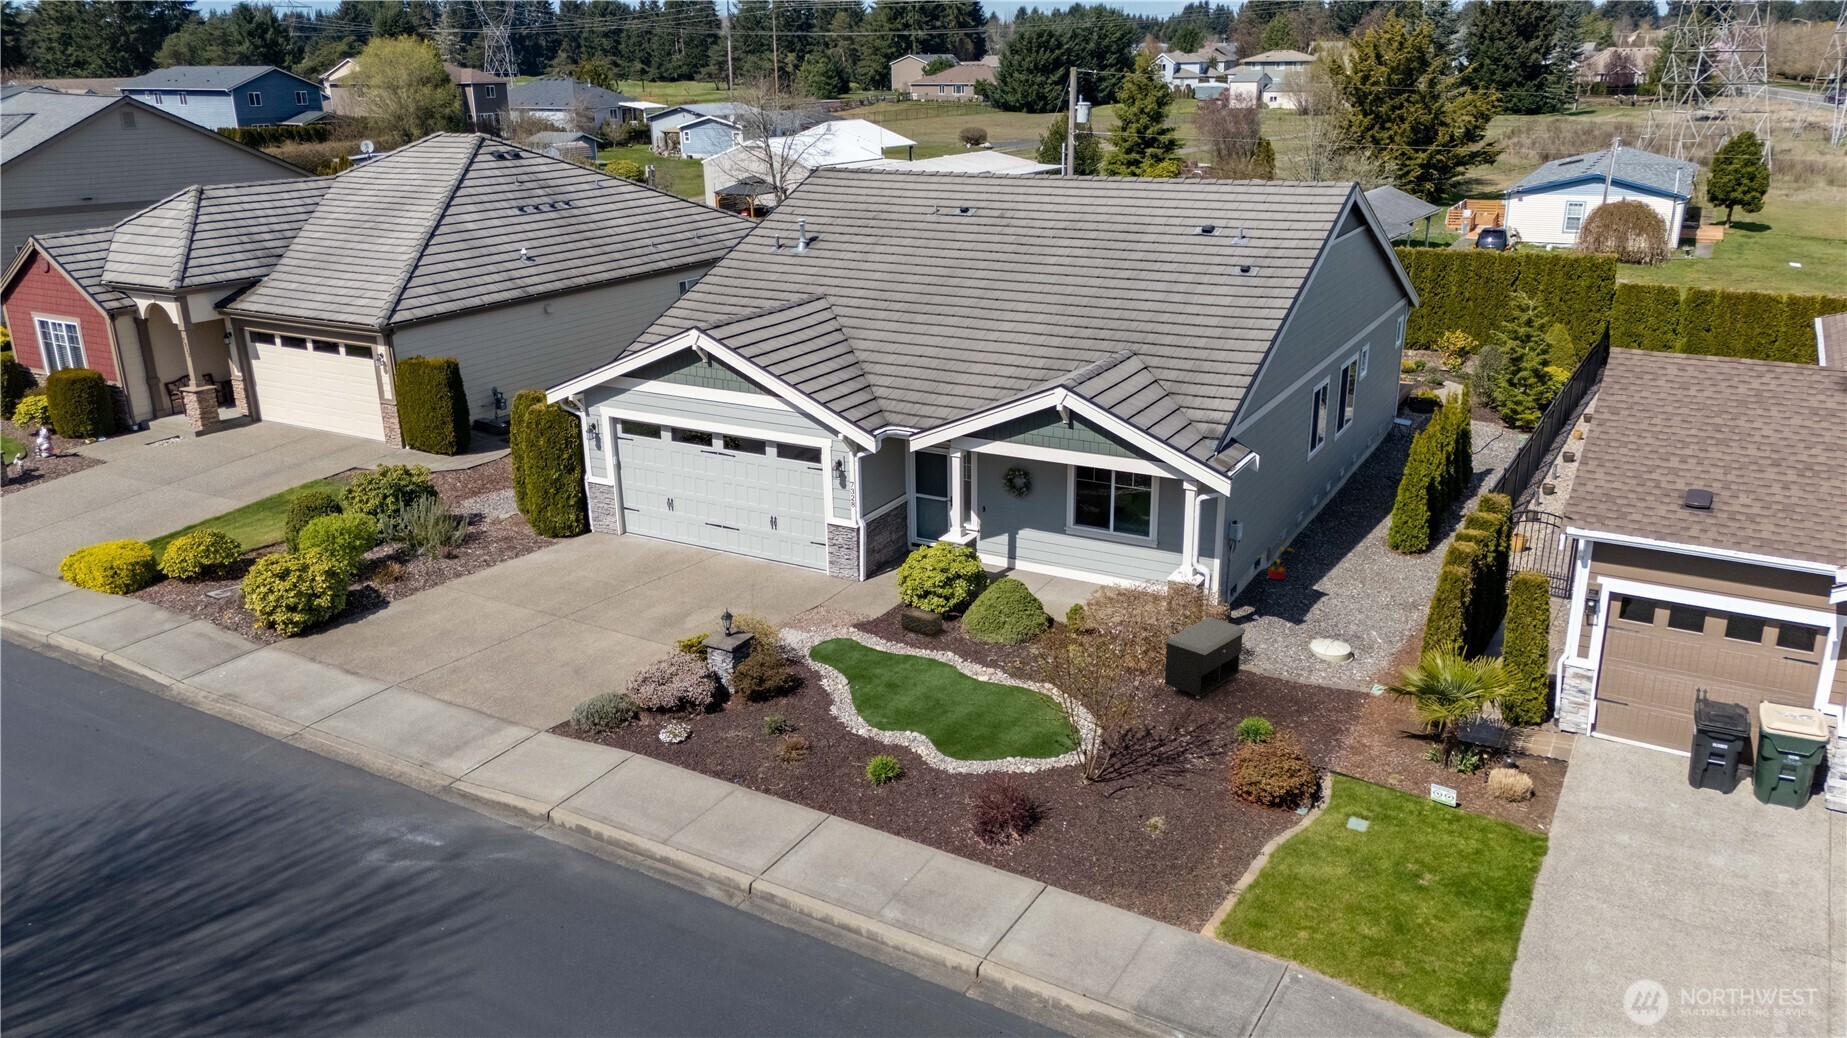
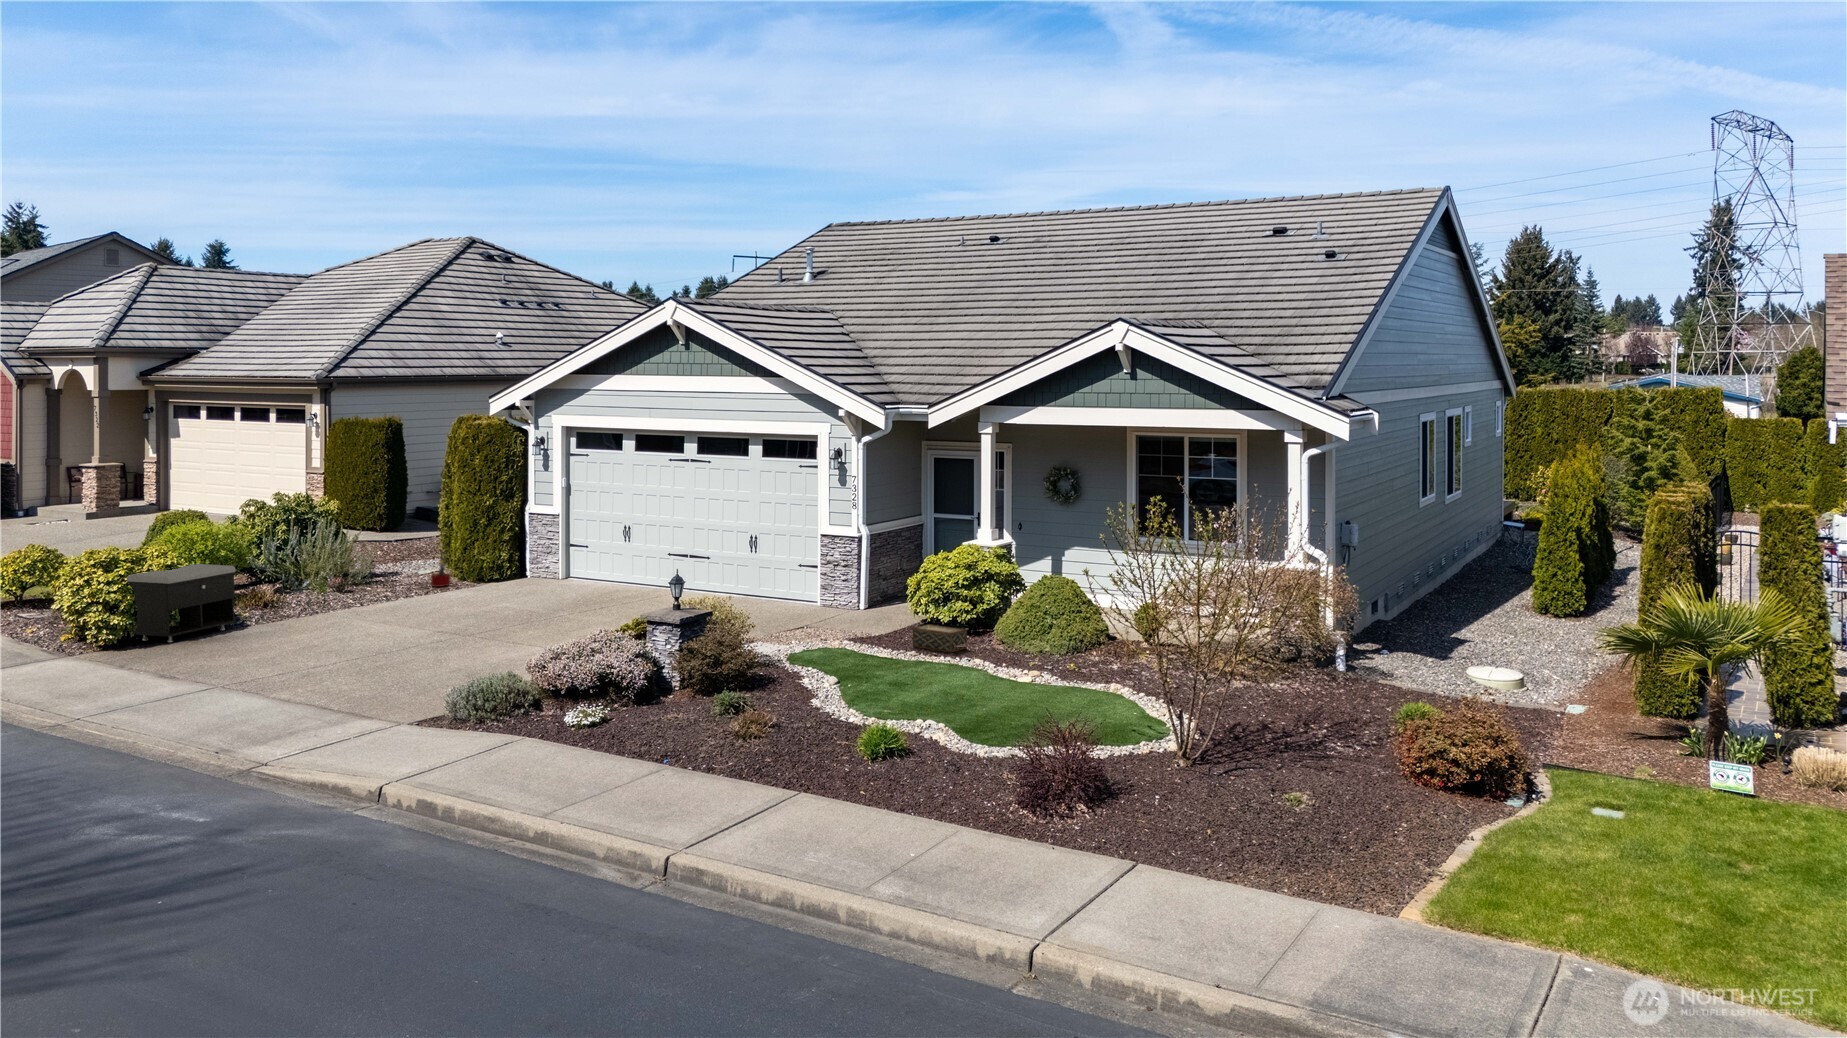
decorative plant: present [1268,544,1286,580] -> present [431,547,451,587]
storage bench: present [1165,617,1244,698] -> present [127,564,236,642]

